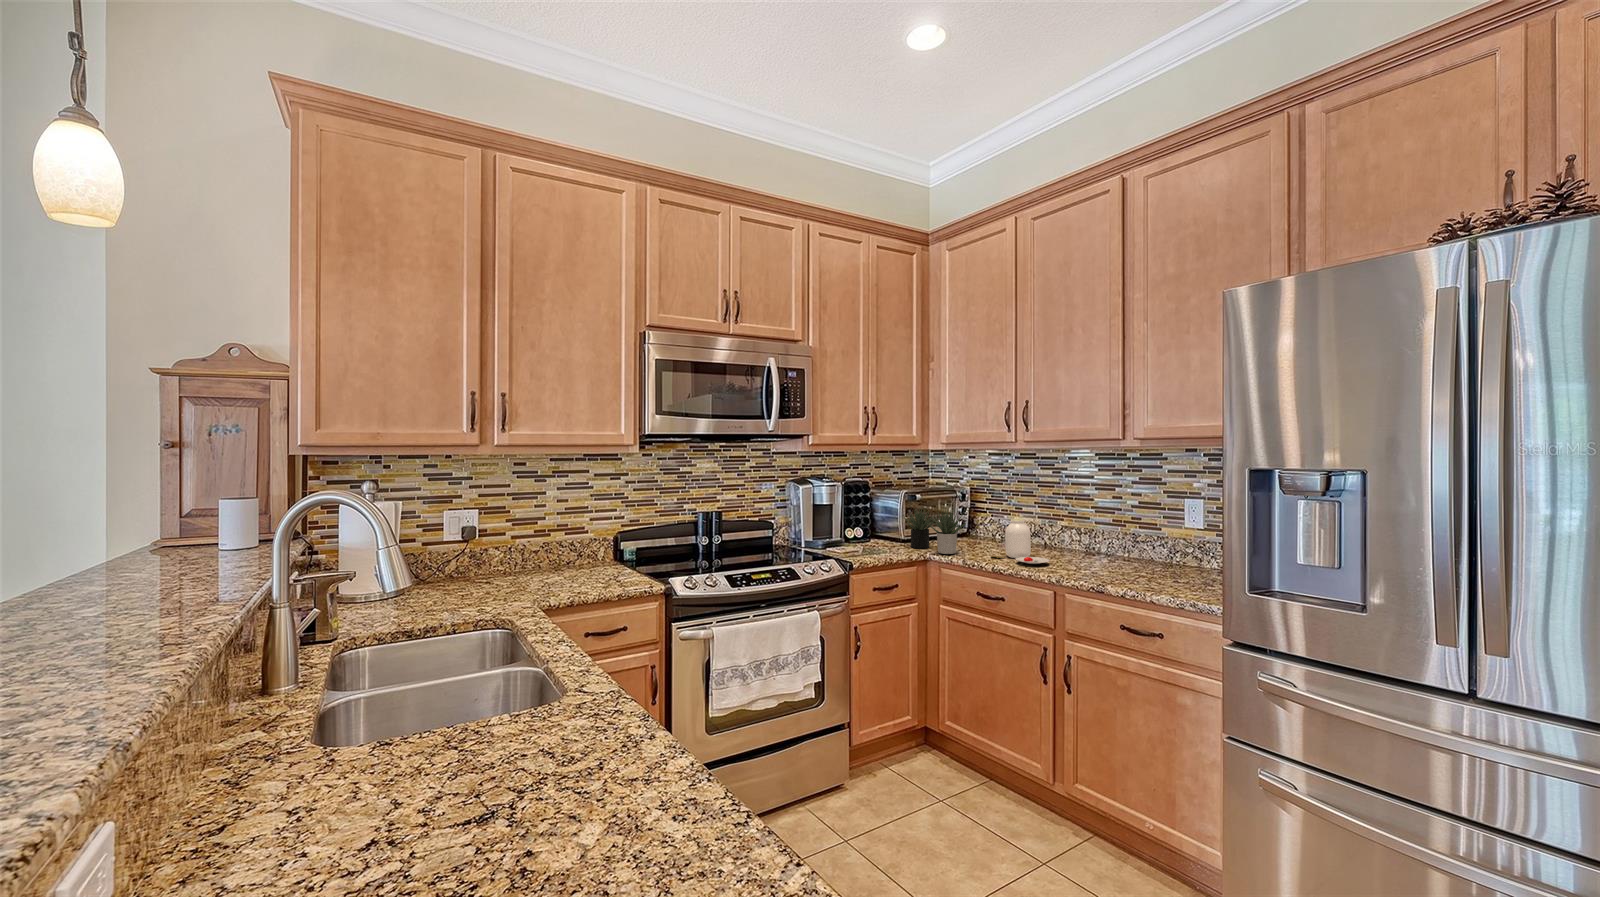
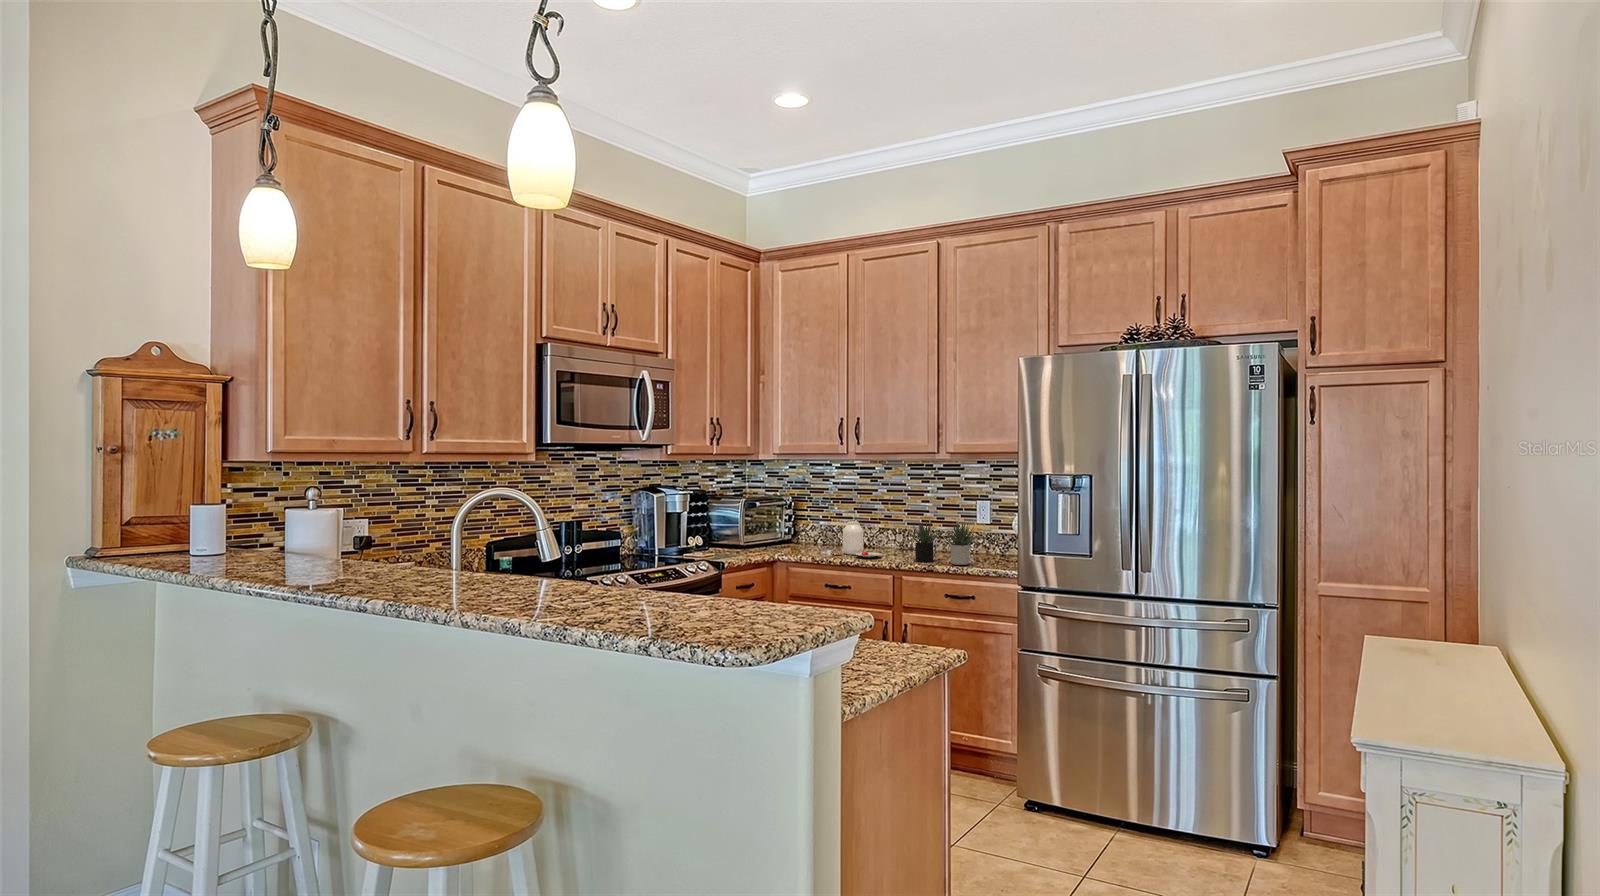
succulent plant: present [905,508,966,554] -> present [910,521,978,565]

